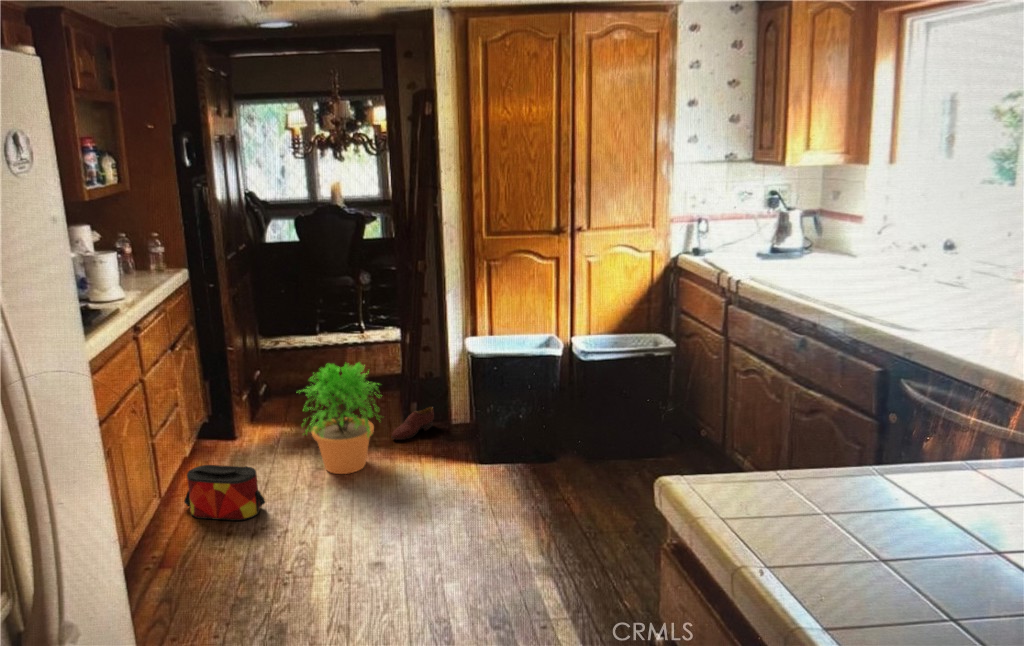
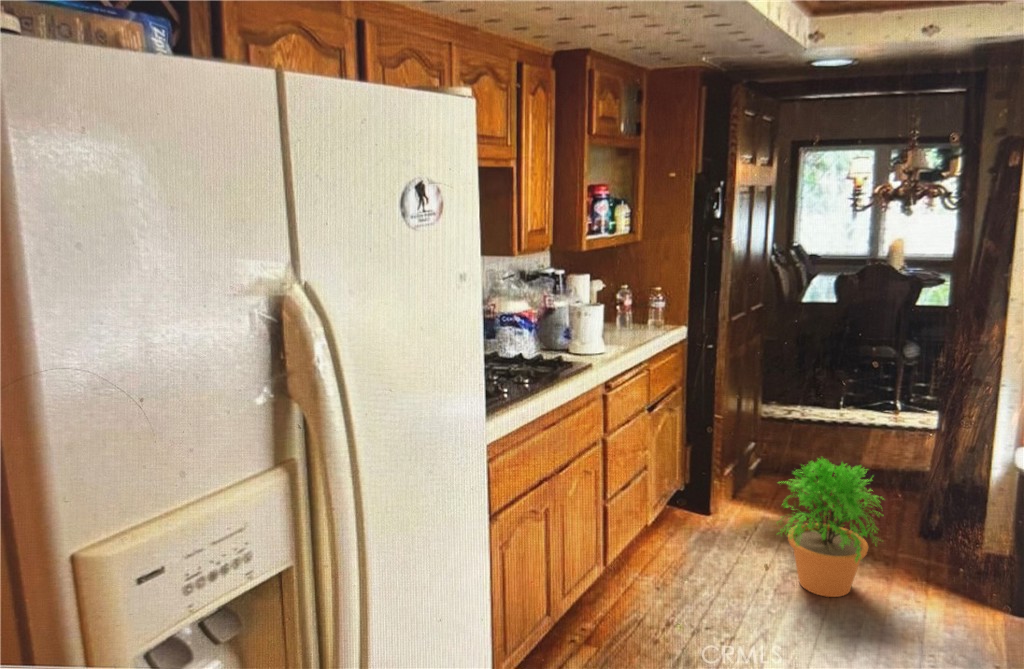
shoe: present [391,407,434,440] -> none [893,538,960,571]
bag: present [184,465,265,521] -> none [634,540,716,617]

